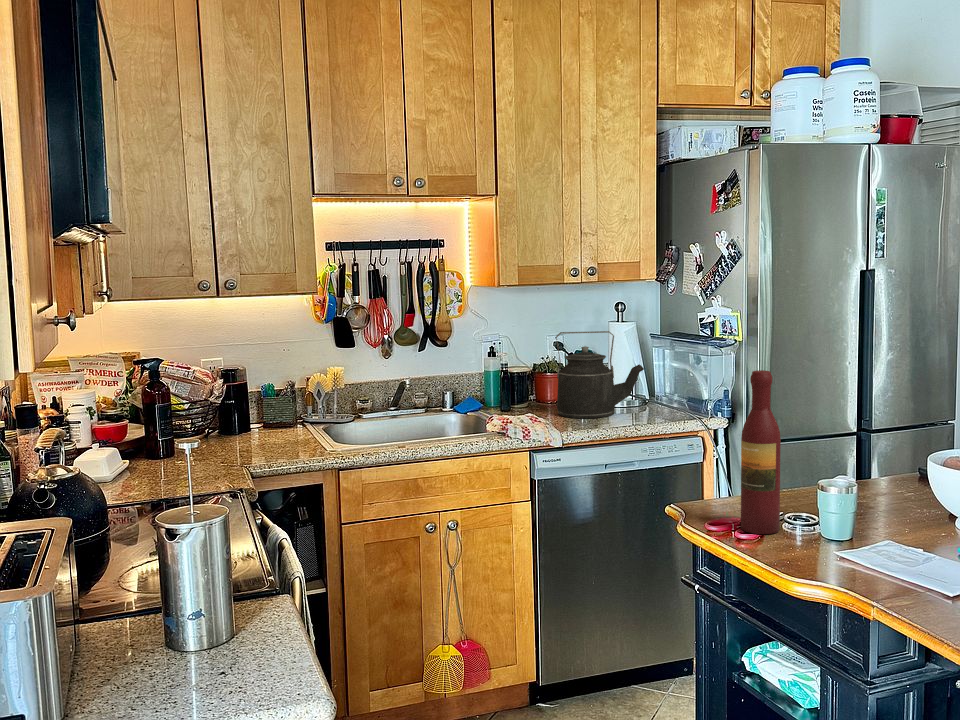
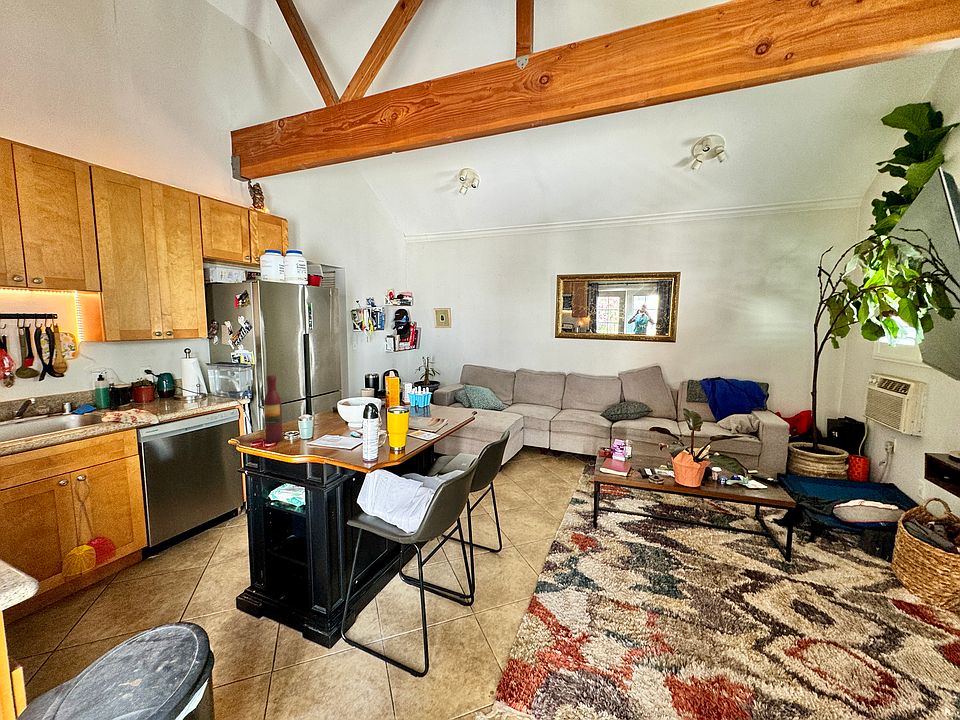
kettle: present [556,331,644,418] -> none [148,363,204,408]

